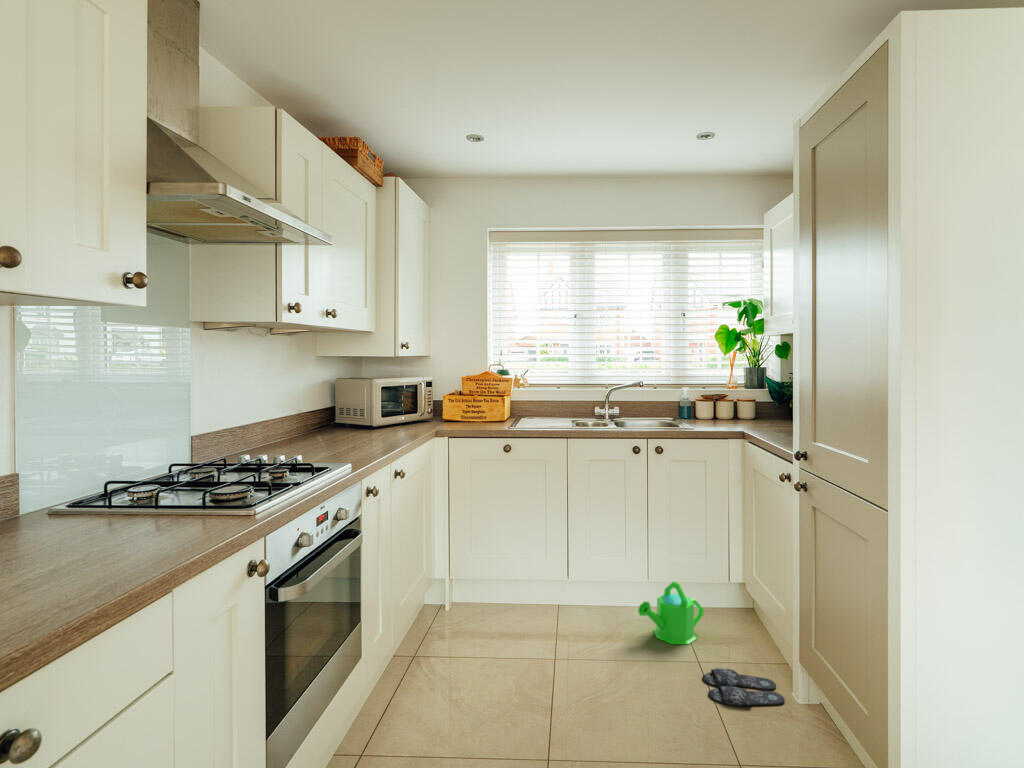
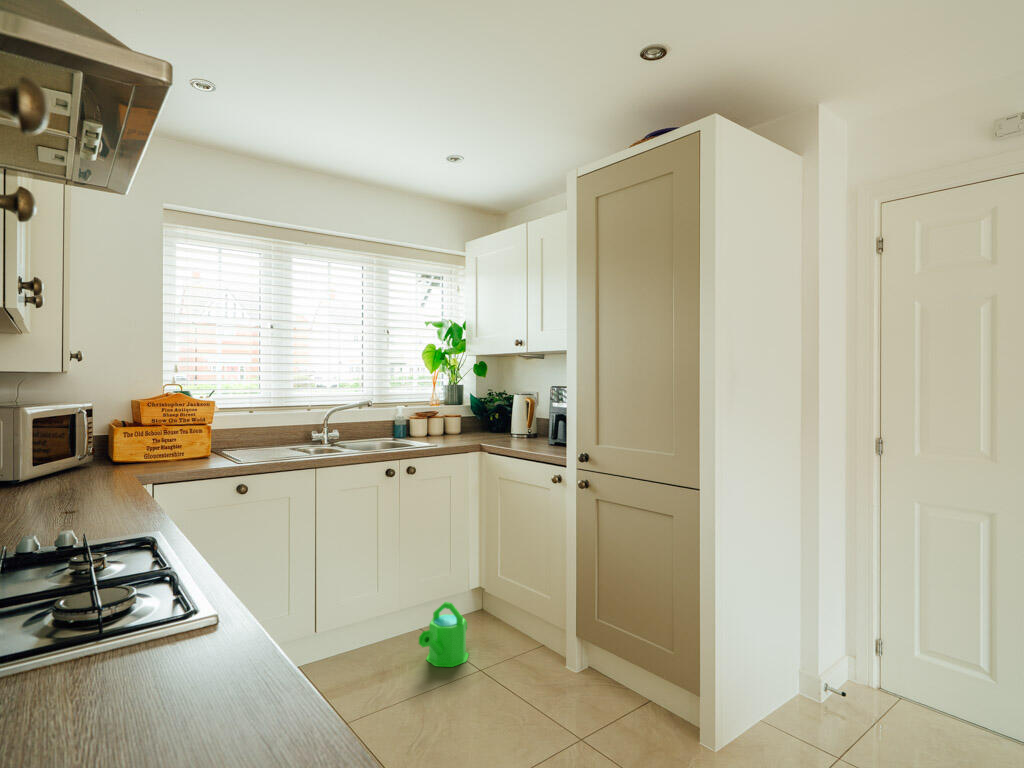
slippers: present [702,668,785,706] -> none [502,668,576,705]

